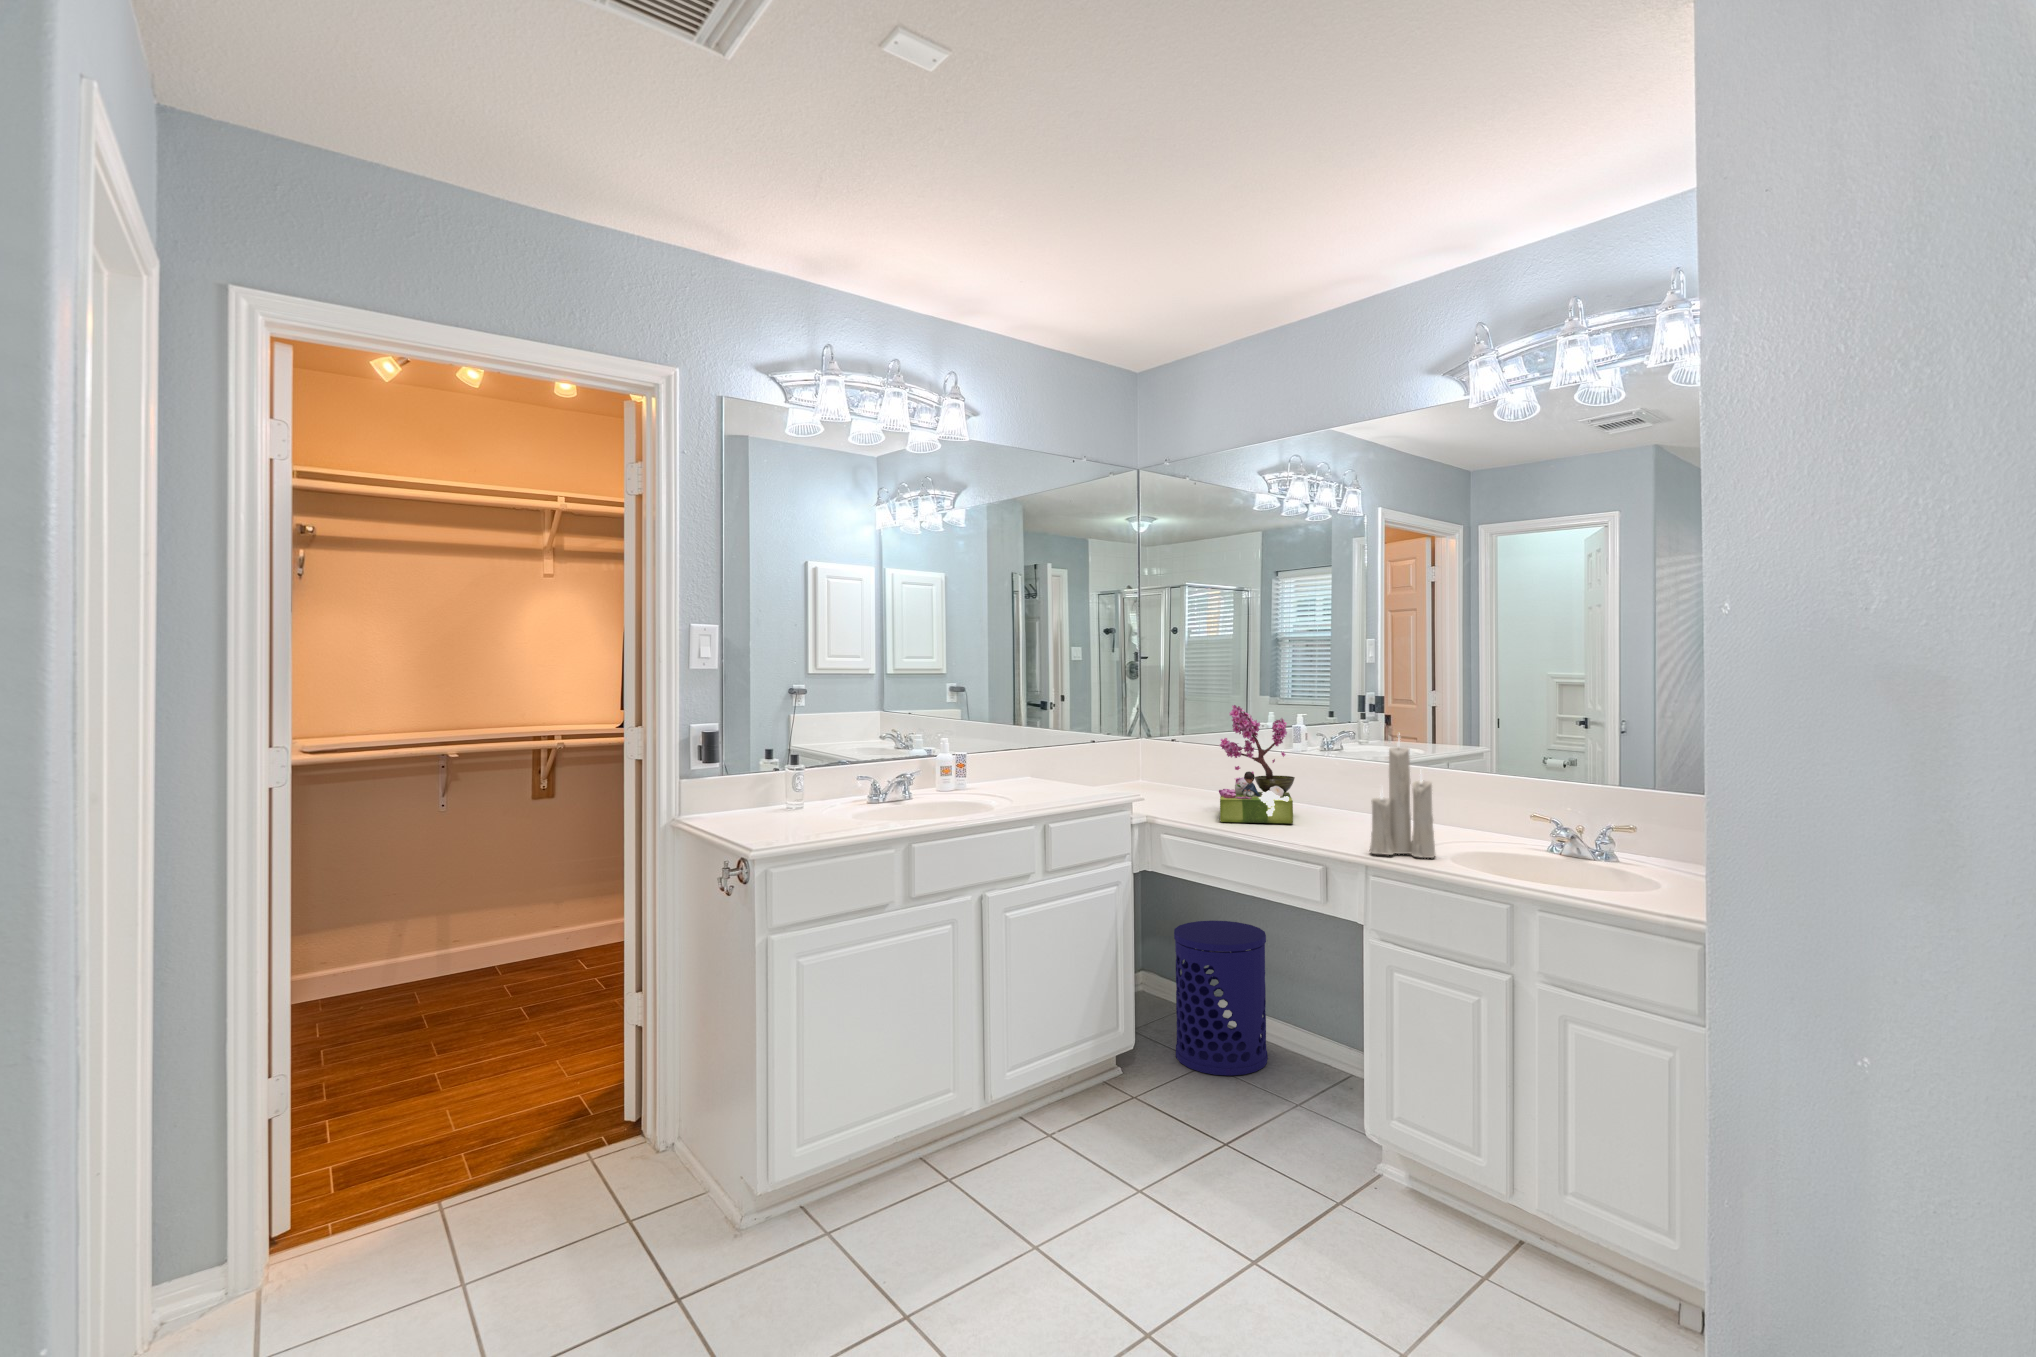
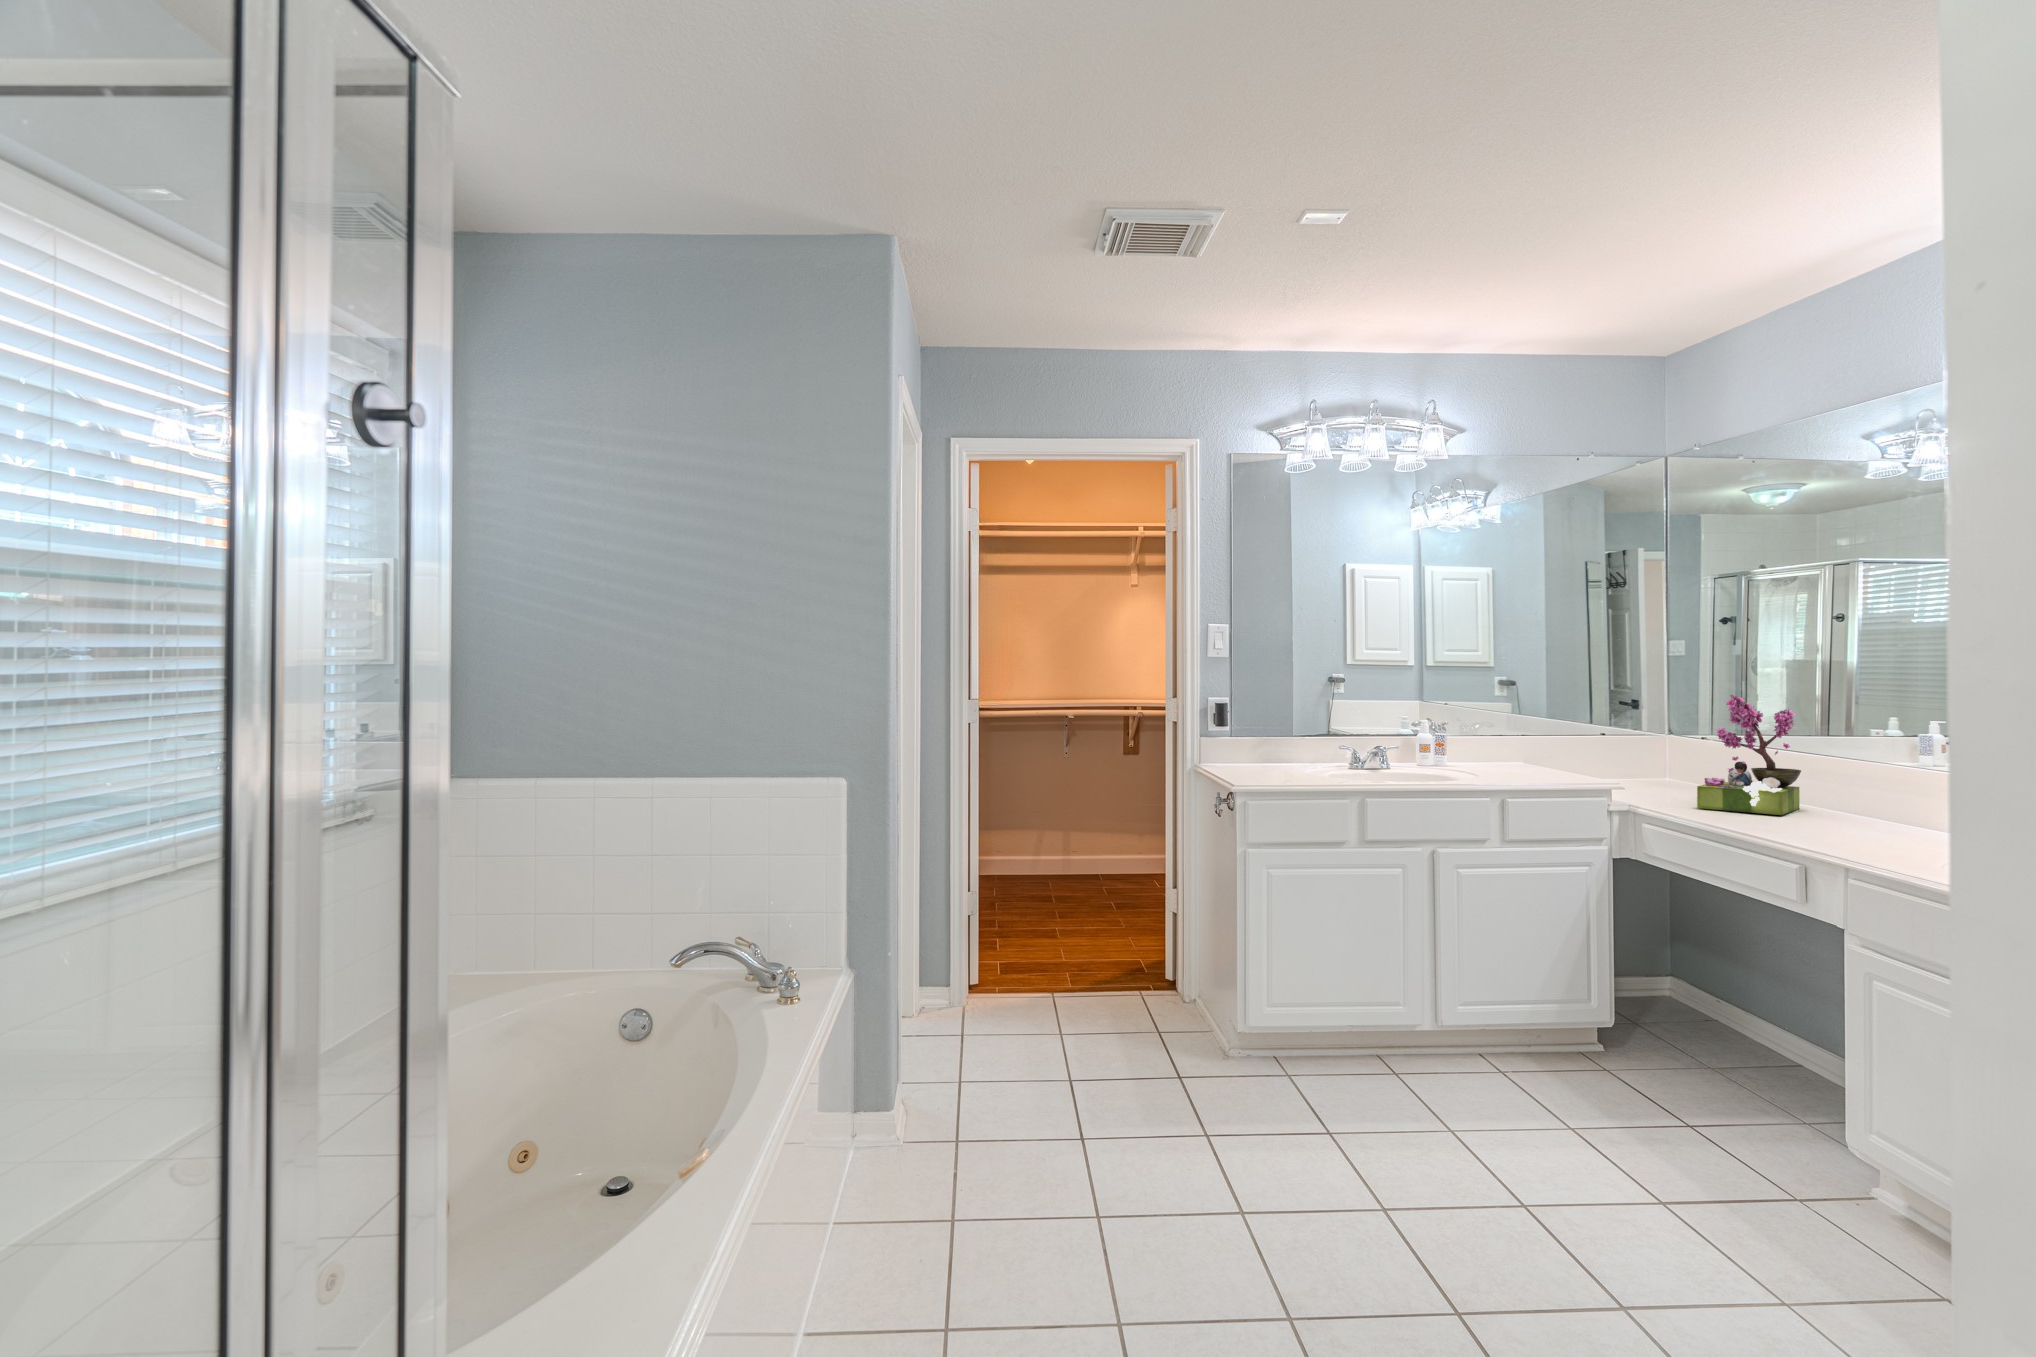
candle: present [1370,734,1435,858] -> none [1821,716,1901,850]
waste bin: present [1174,921,1268,1076] -> none [1660,912,1772,1064]

